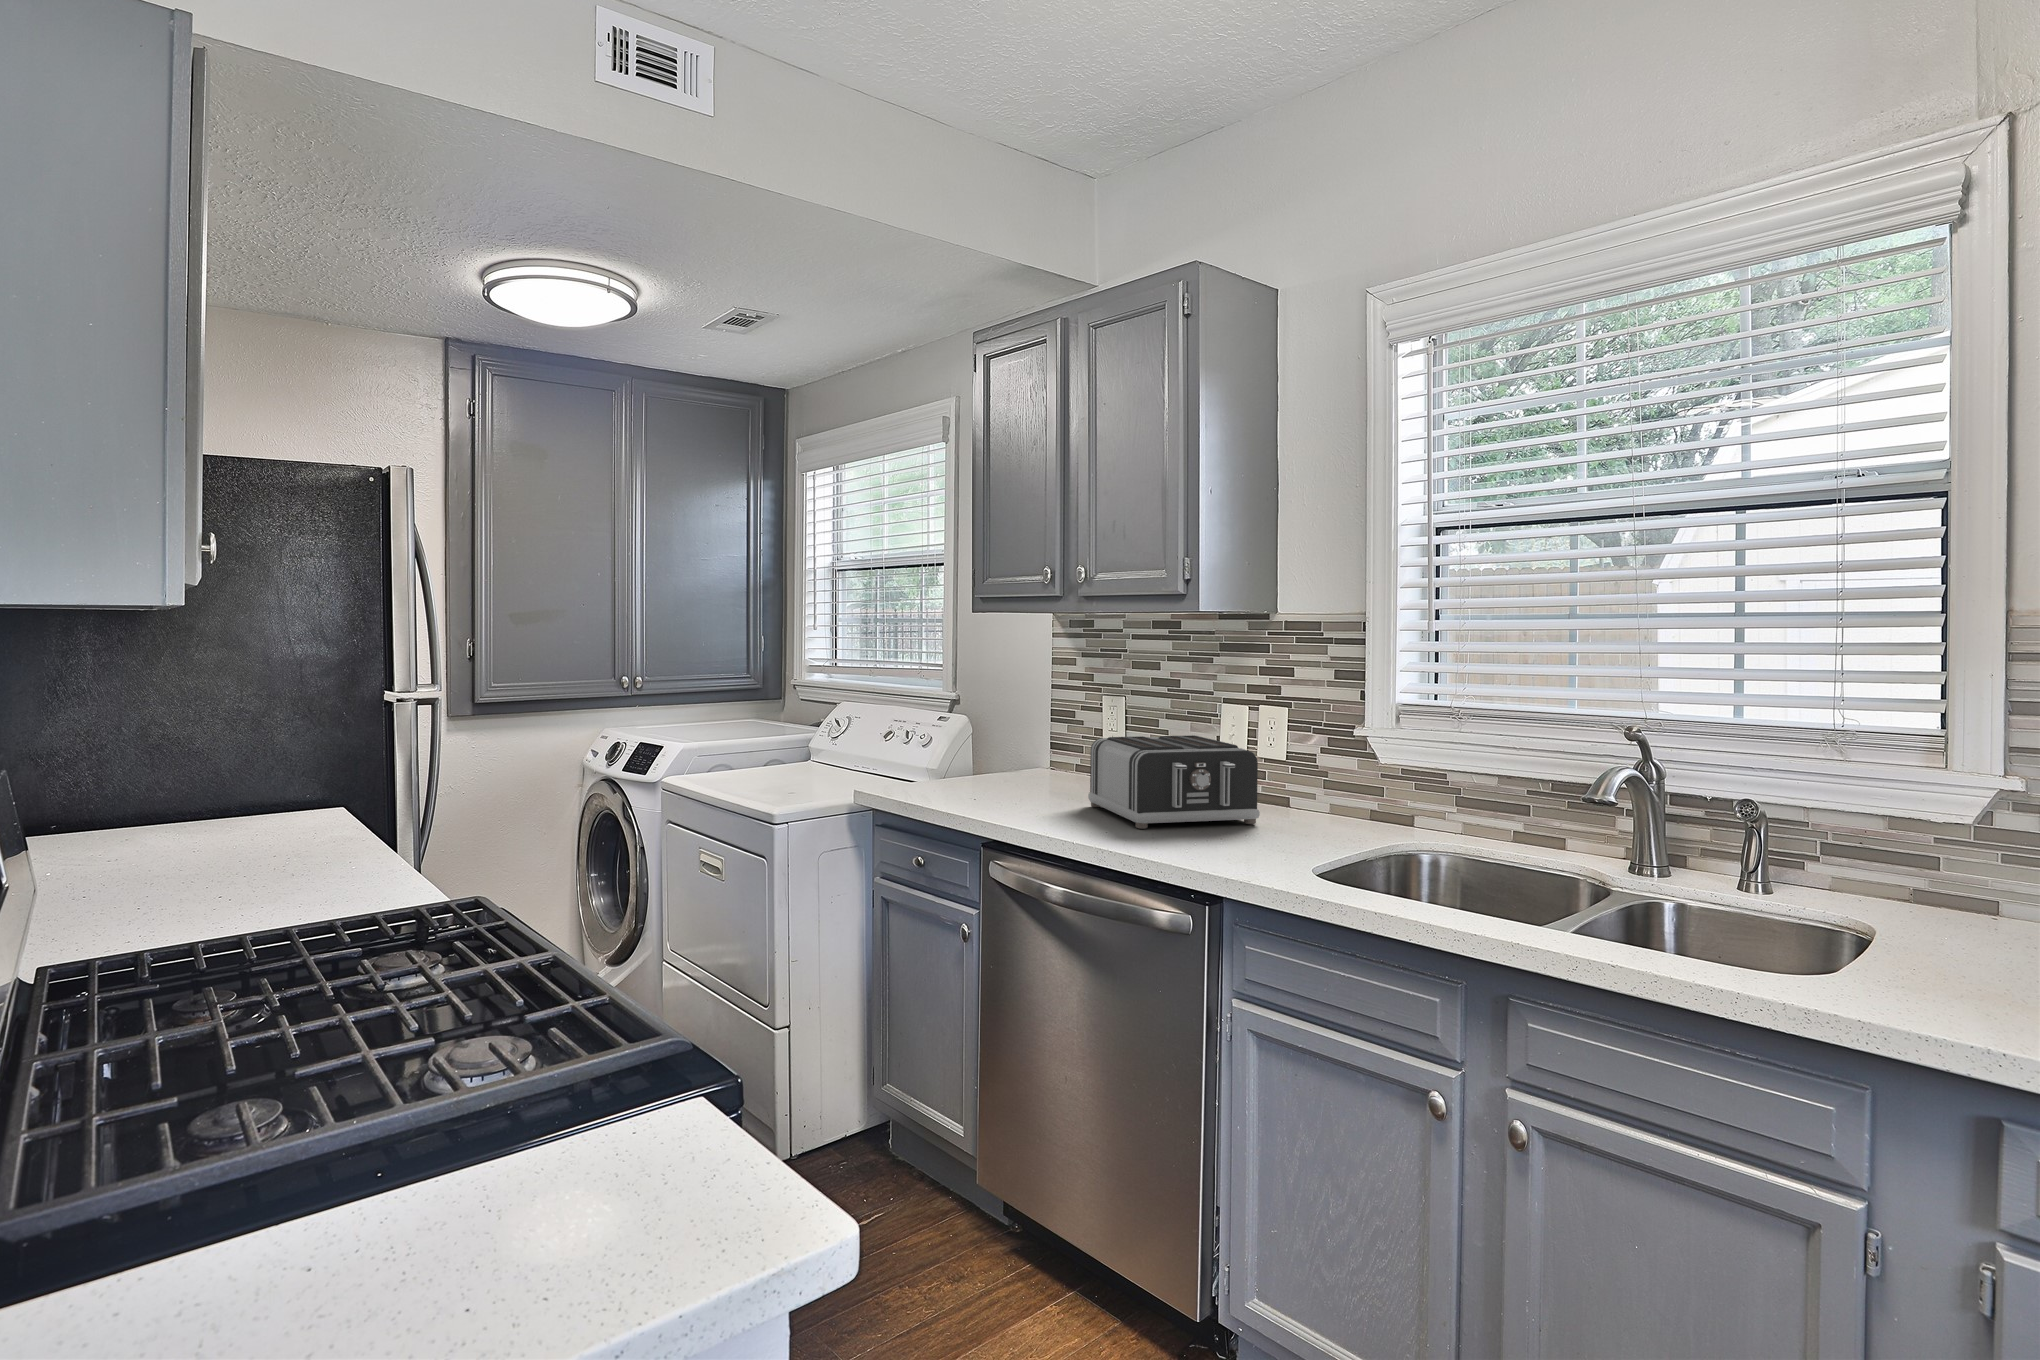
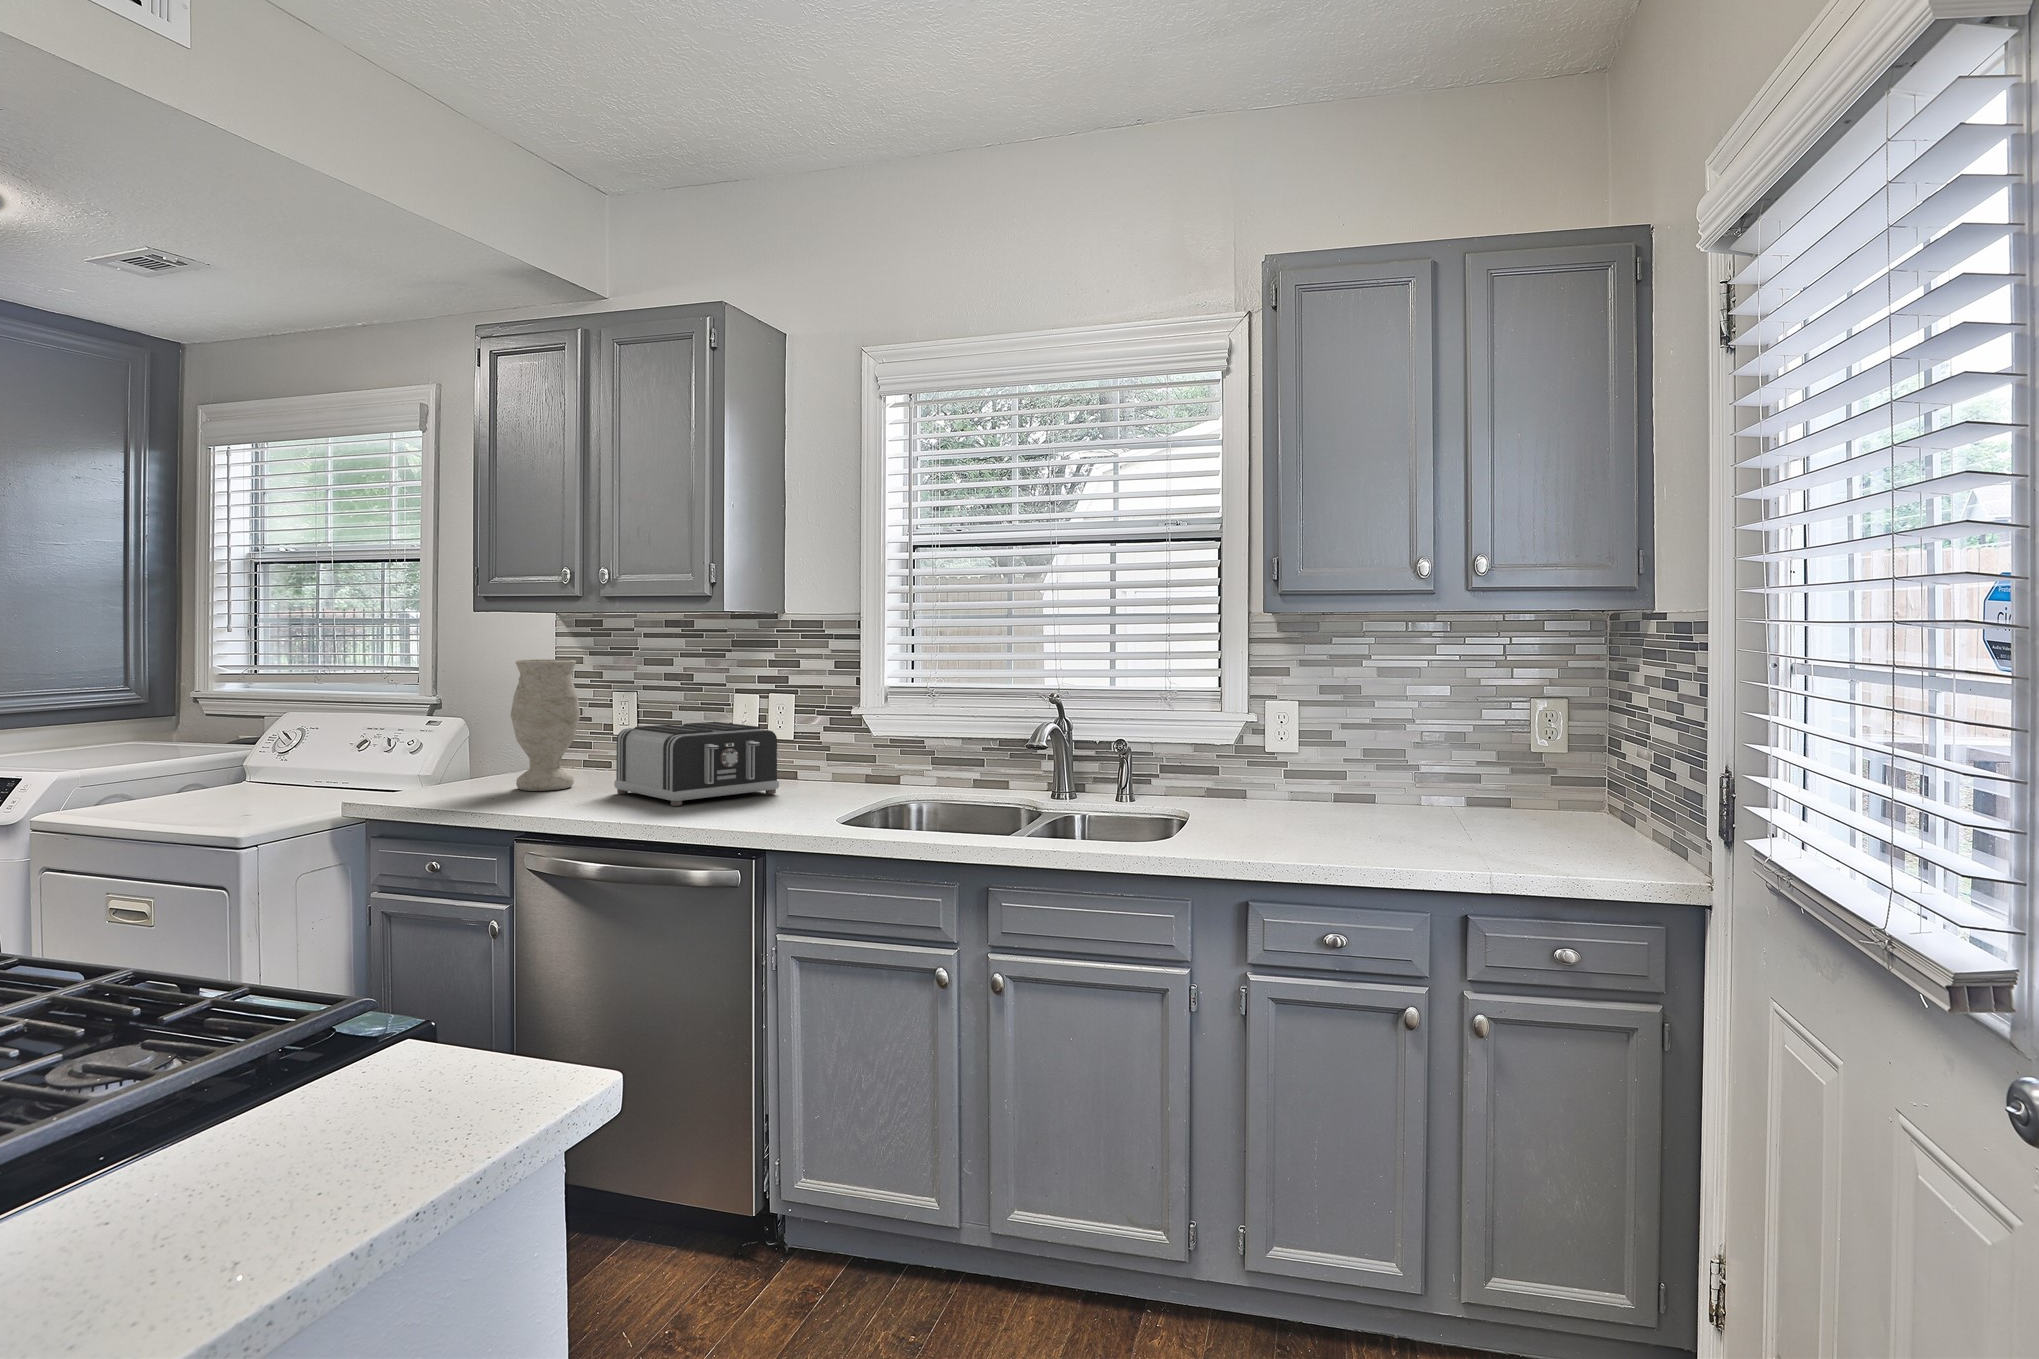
vase: none [998,662,1061,796] -> present [511,660,580,791]

